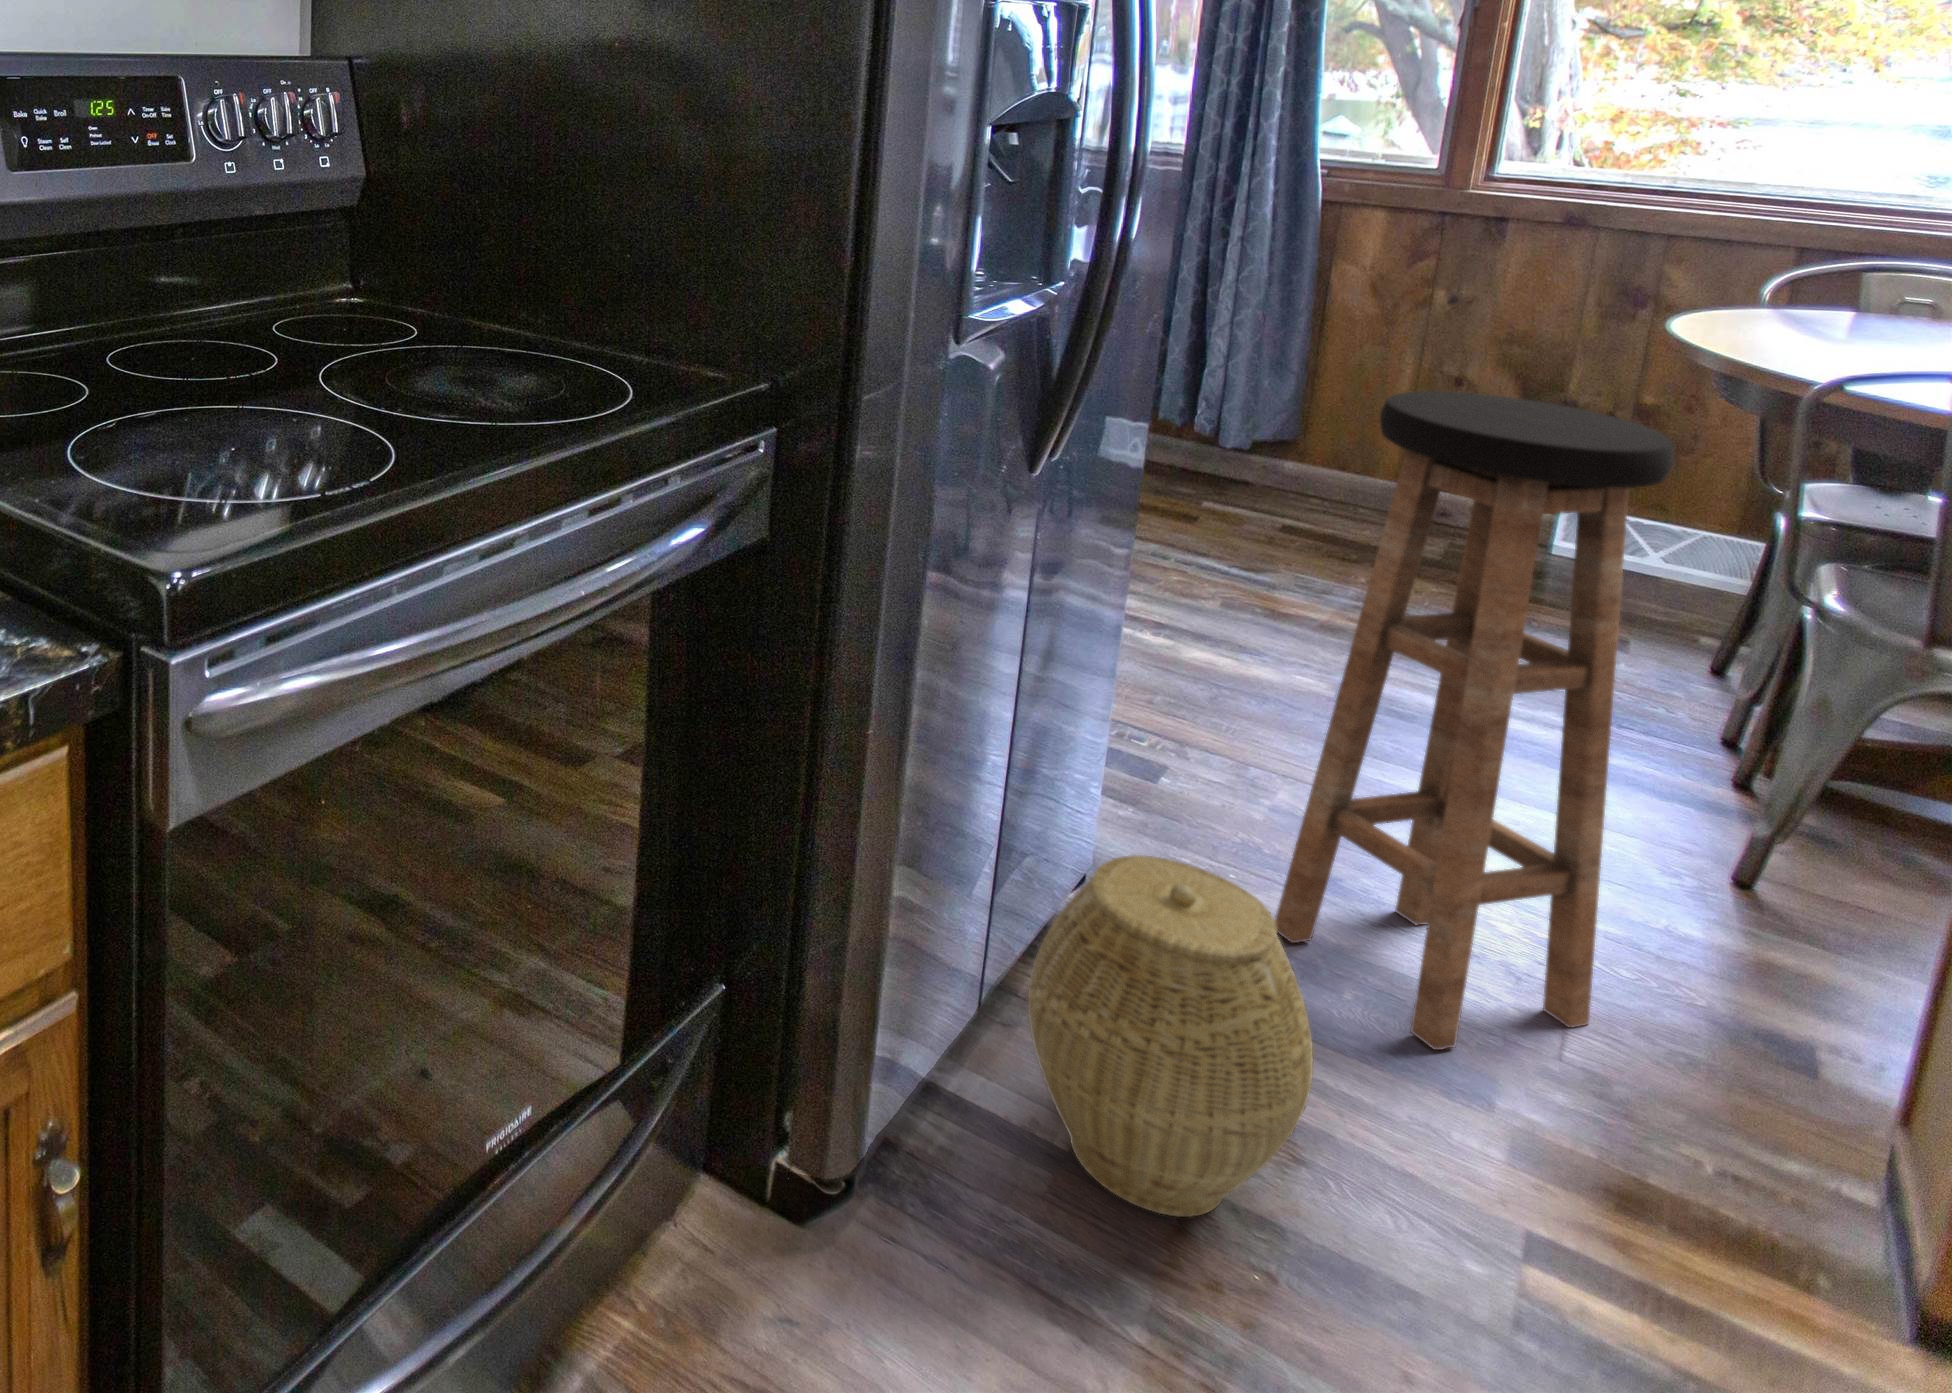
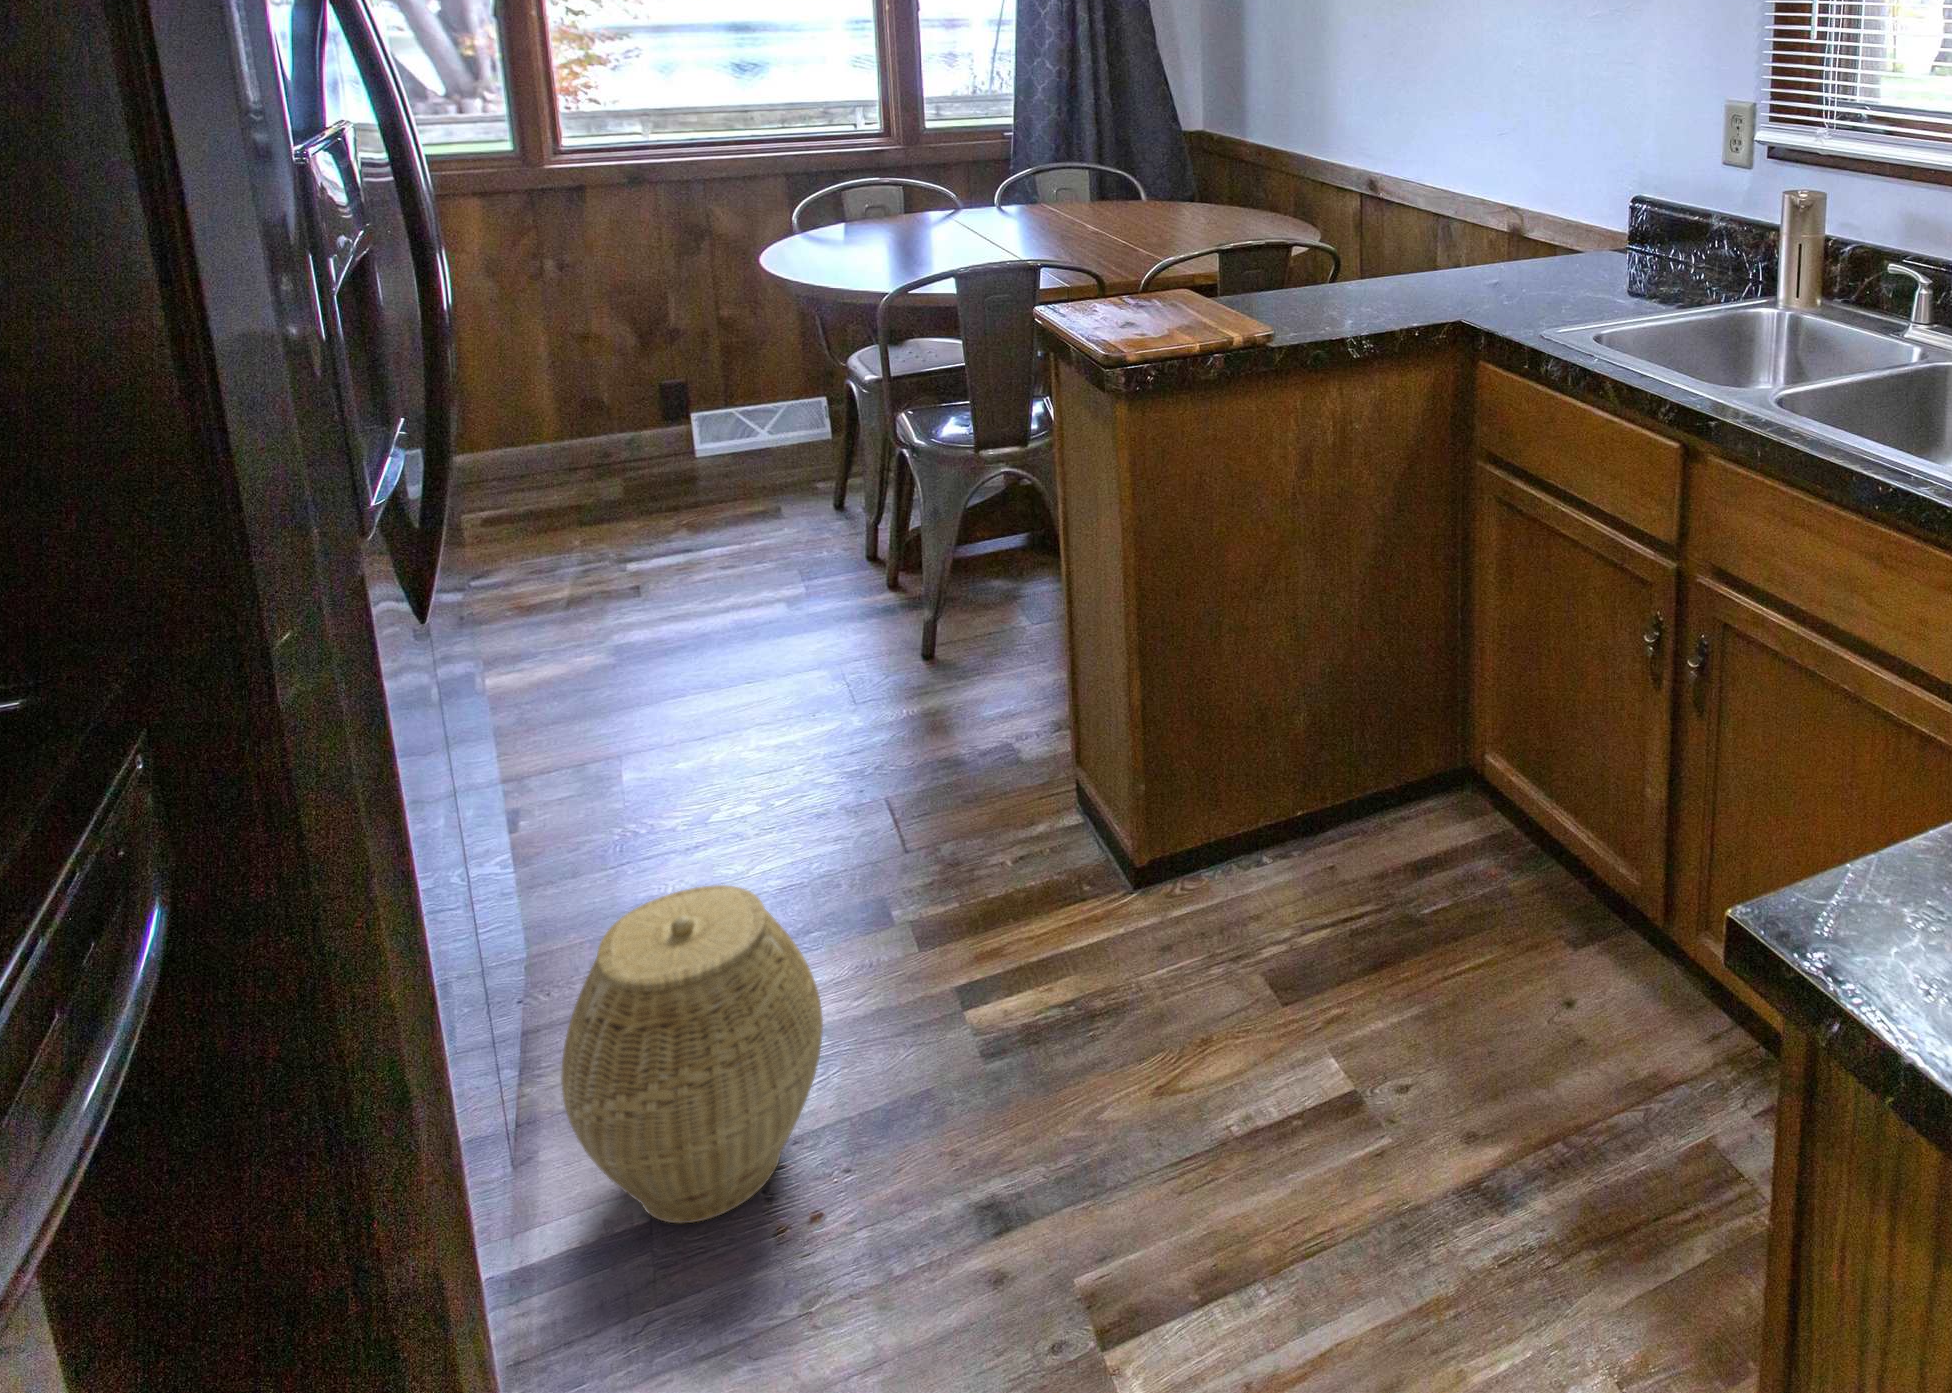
bar stool: present [1275,391,1674,1050] -> none [653,367,909,907]

